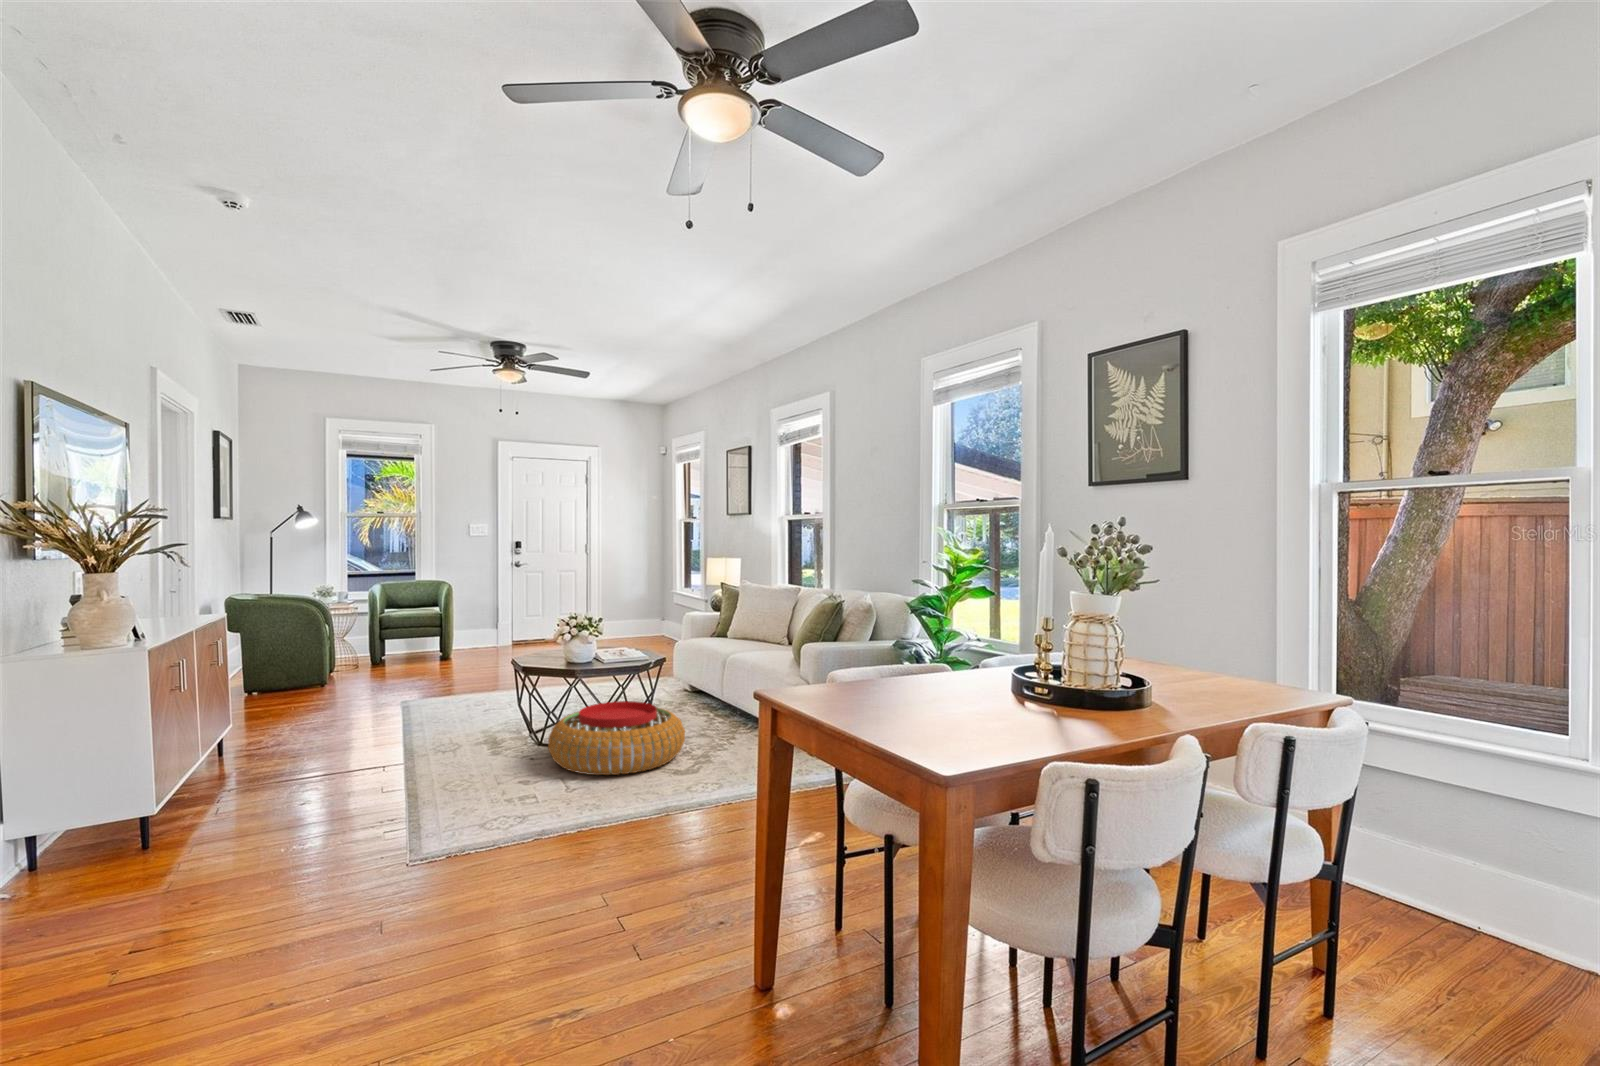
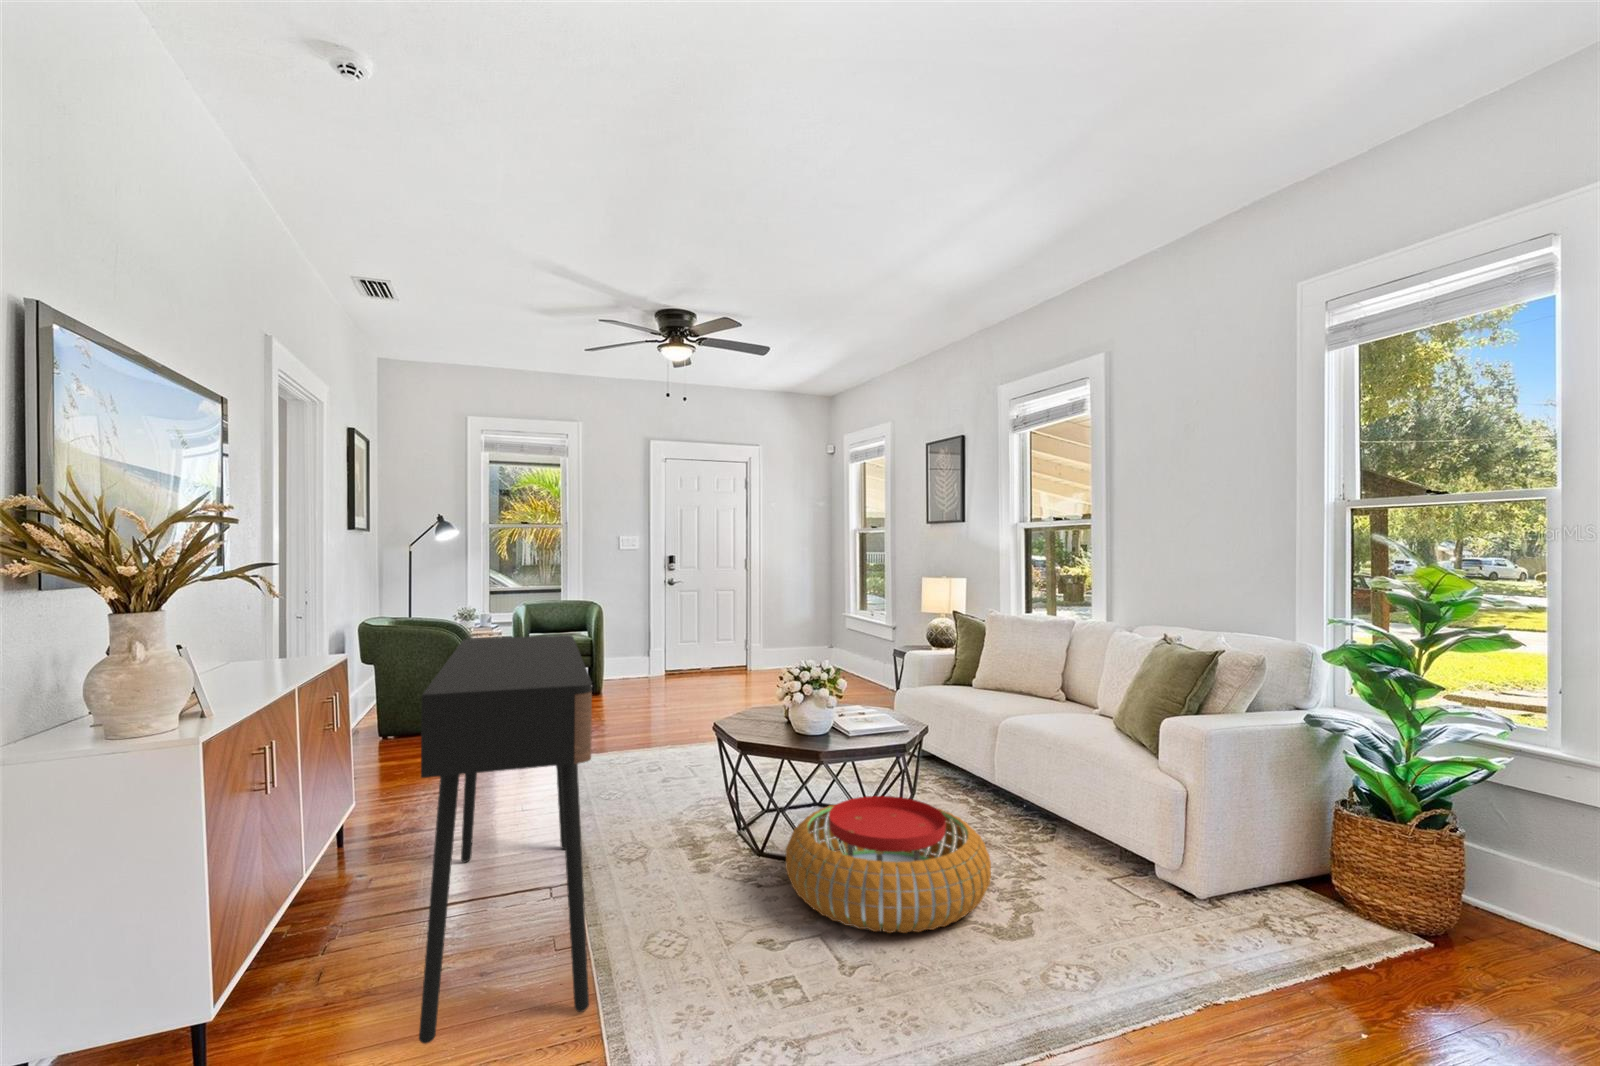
console table: none [288,597,403,829] -> present [419,635,592,1044]

